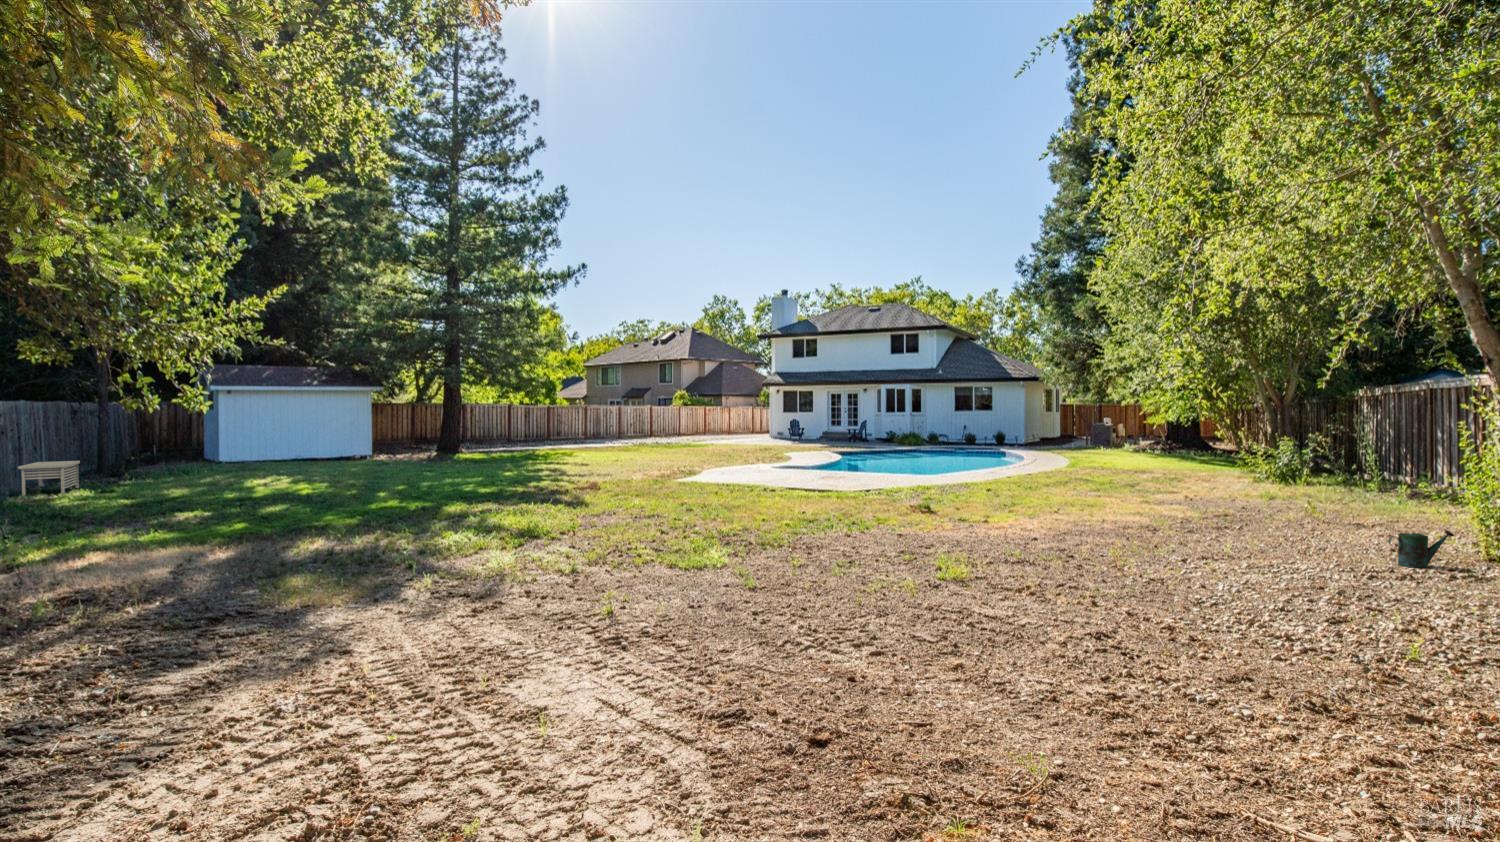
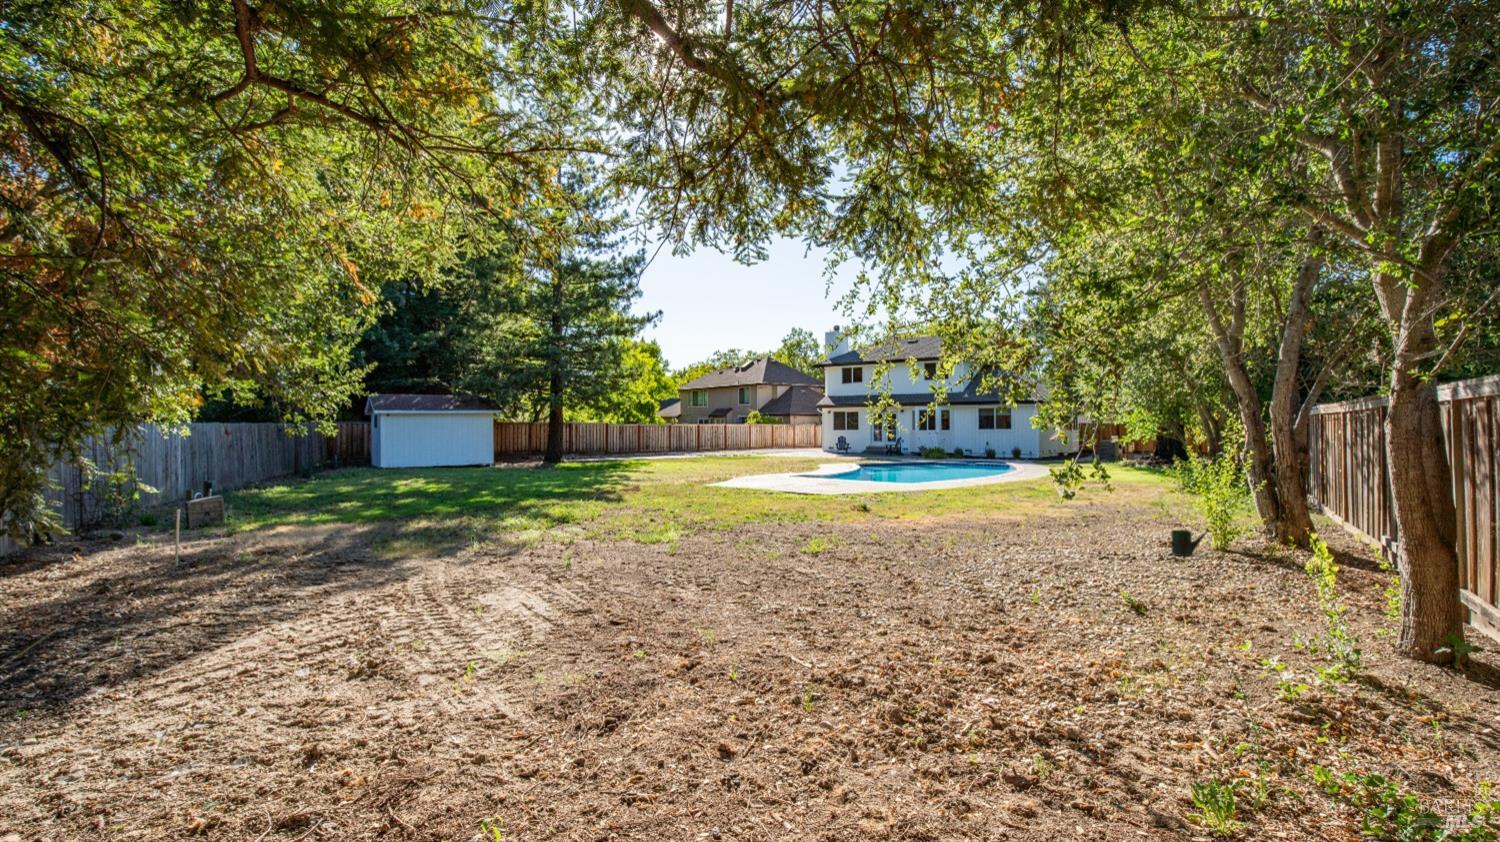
storage bench: present [18,461,80,495] -> none [244,465,284,489]

